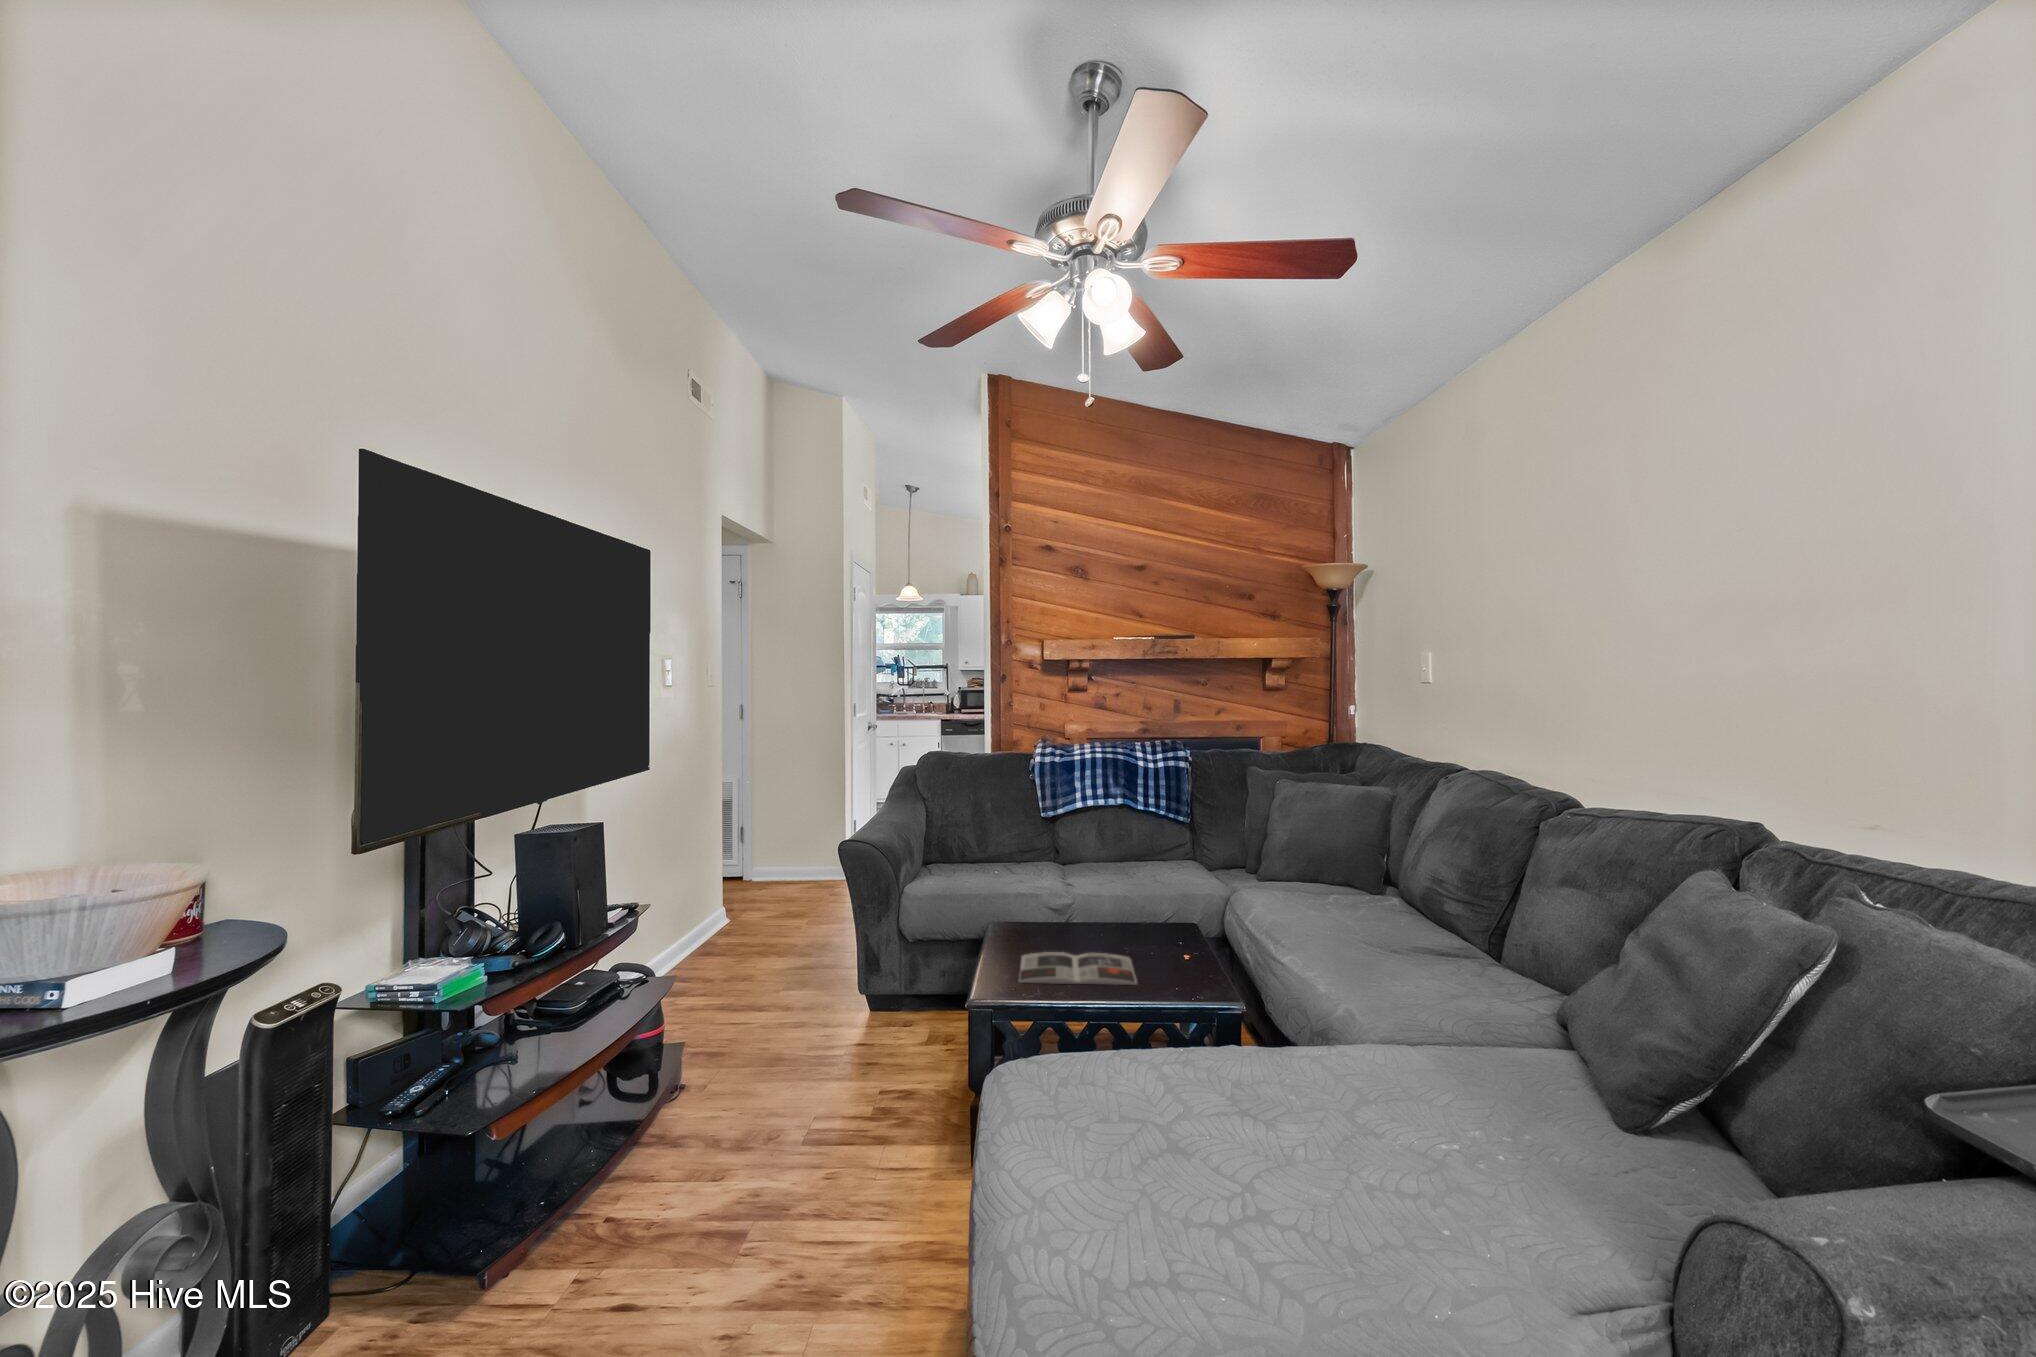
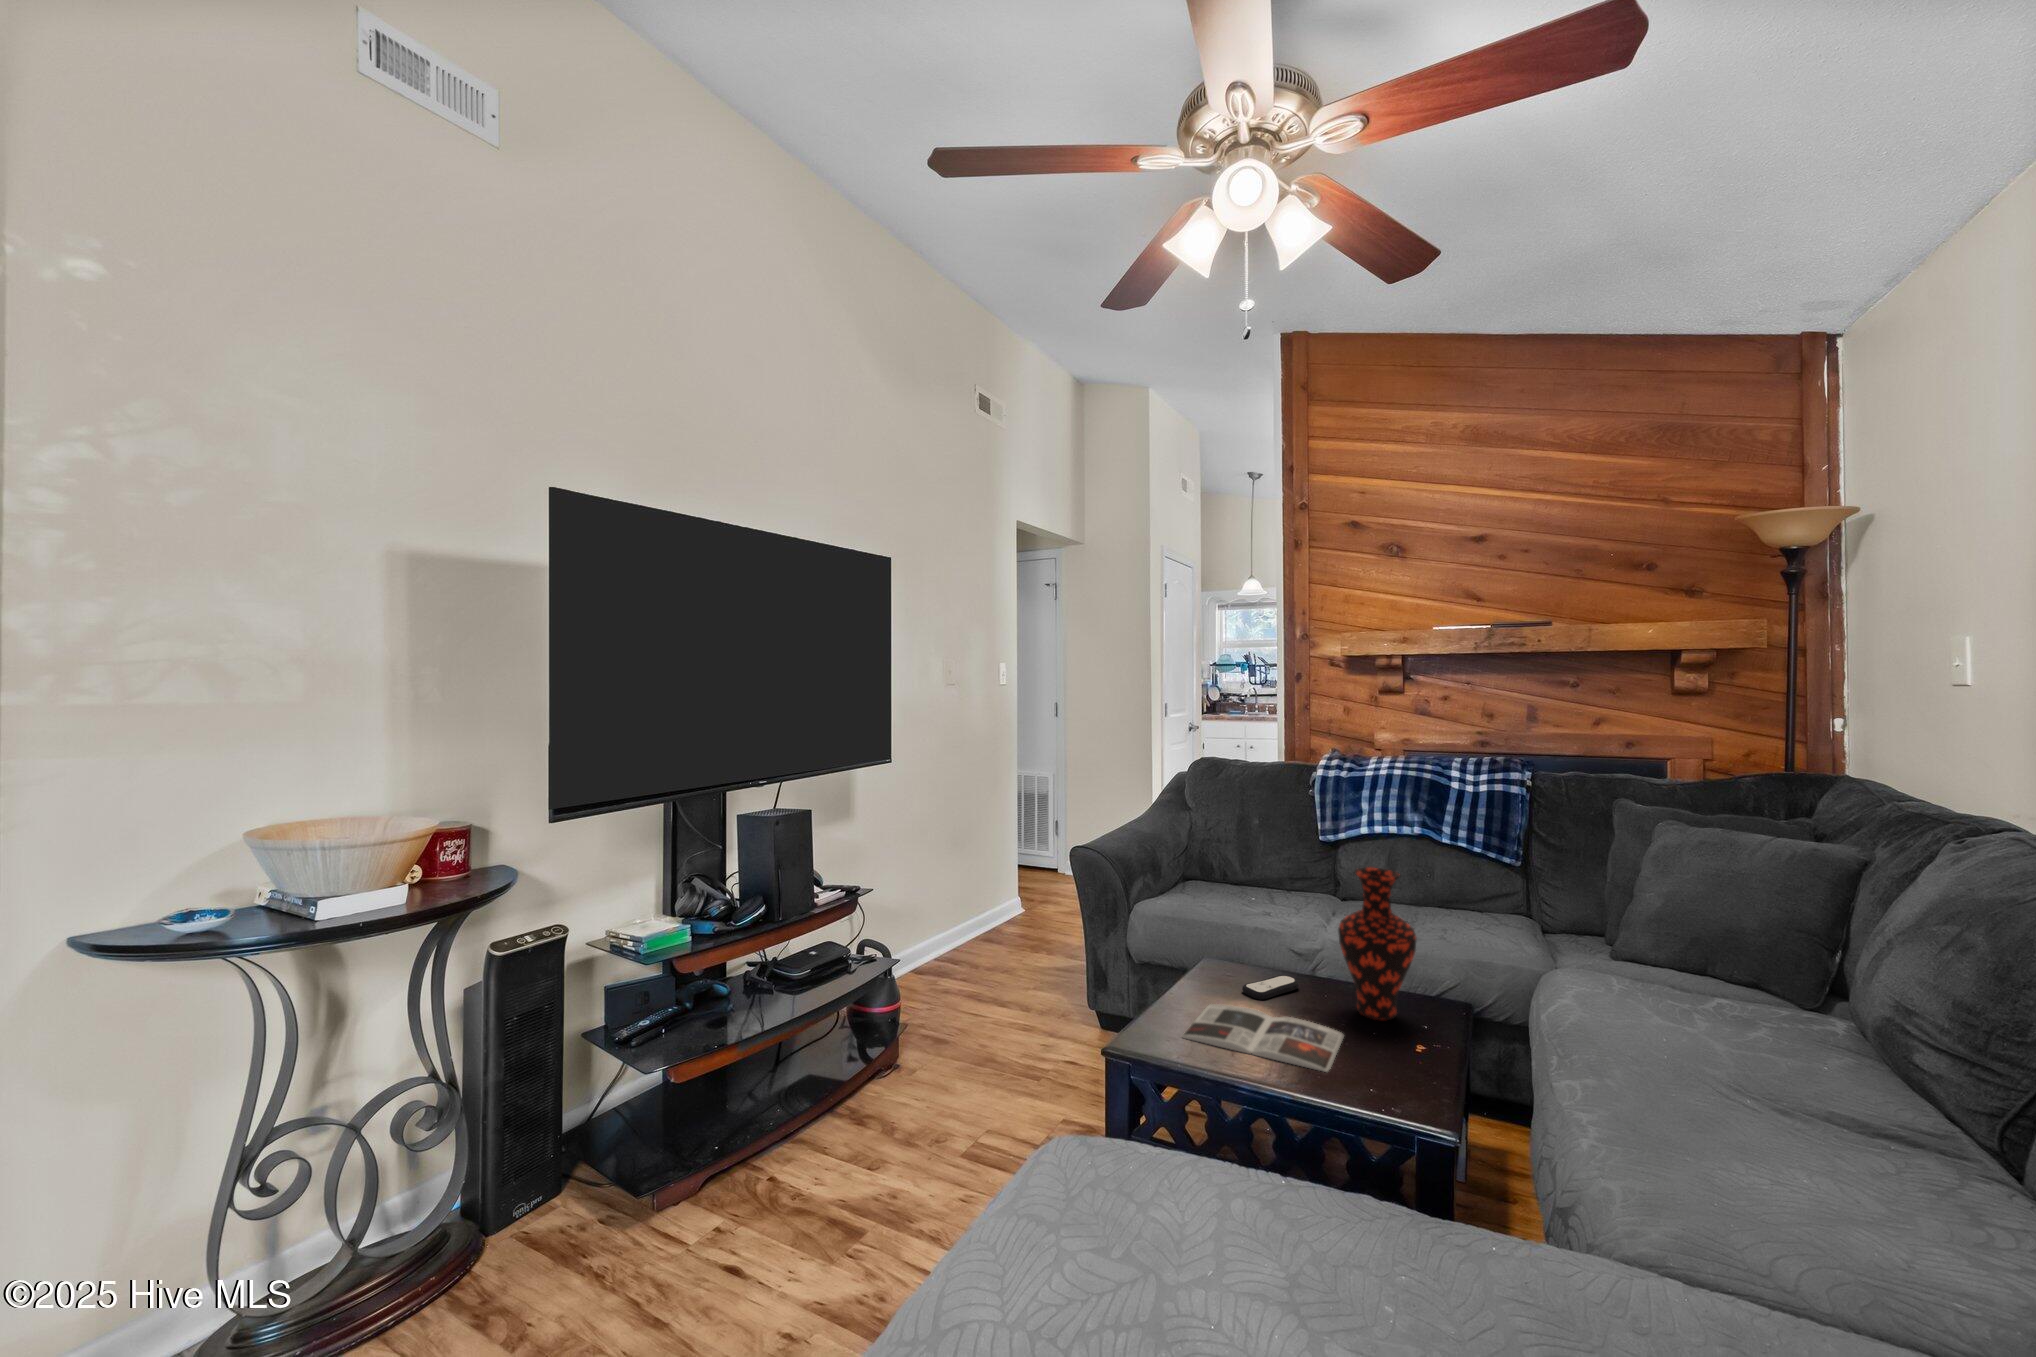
vase: none [1111,828,1168,945] -> present [1338,867,1416,1020]
remote control: none [1036,925,1075,946] -> present [1242,975,1299,1000]

